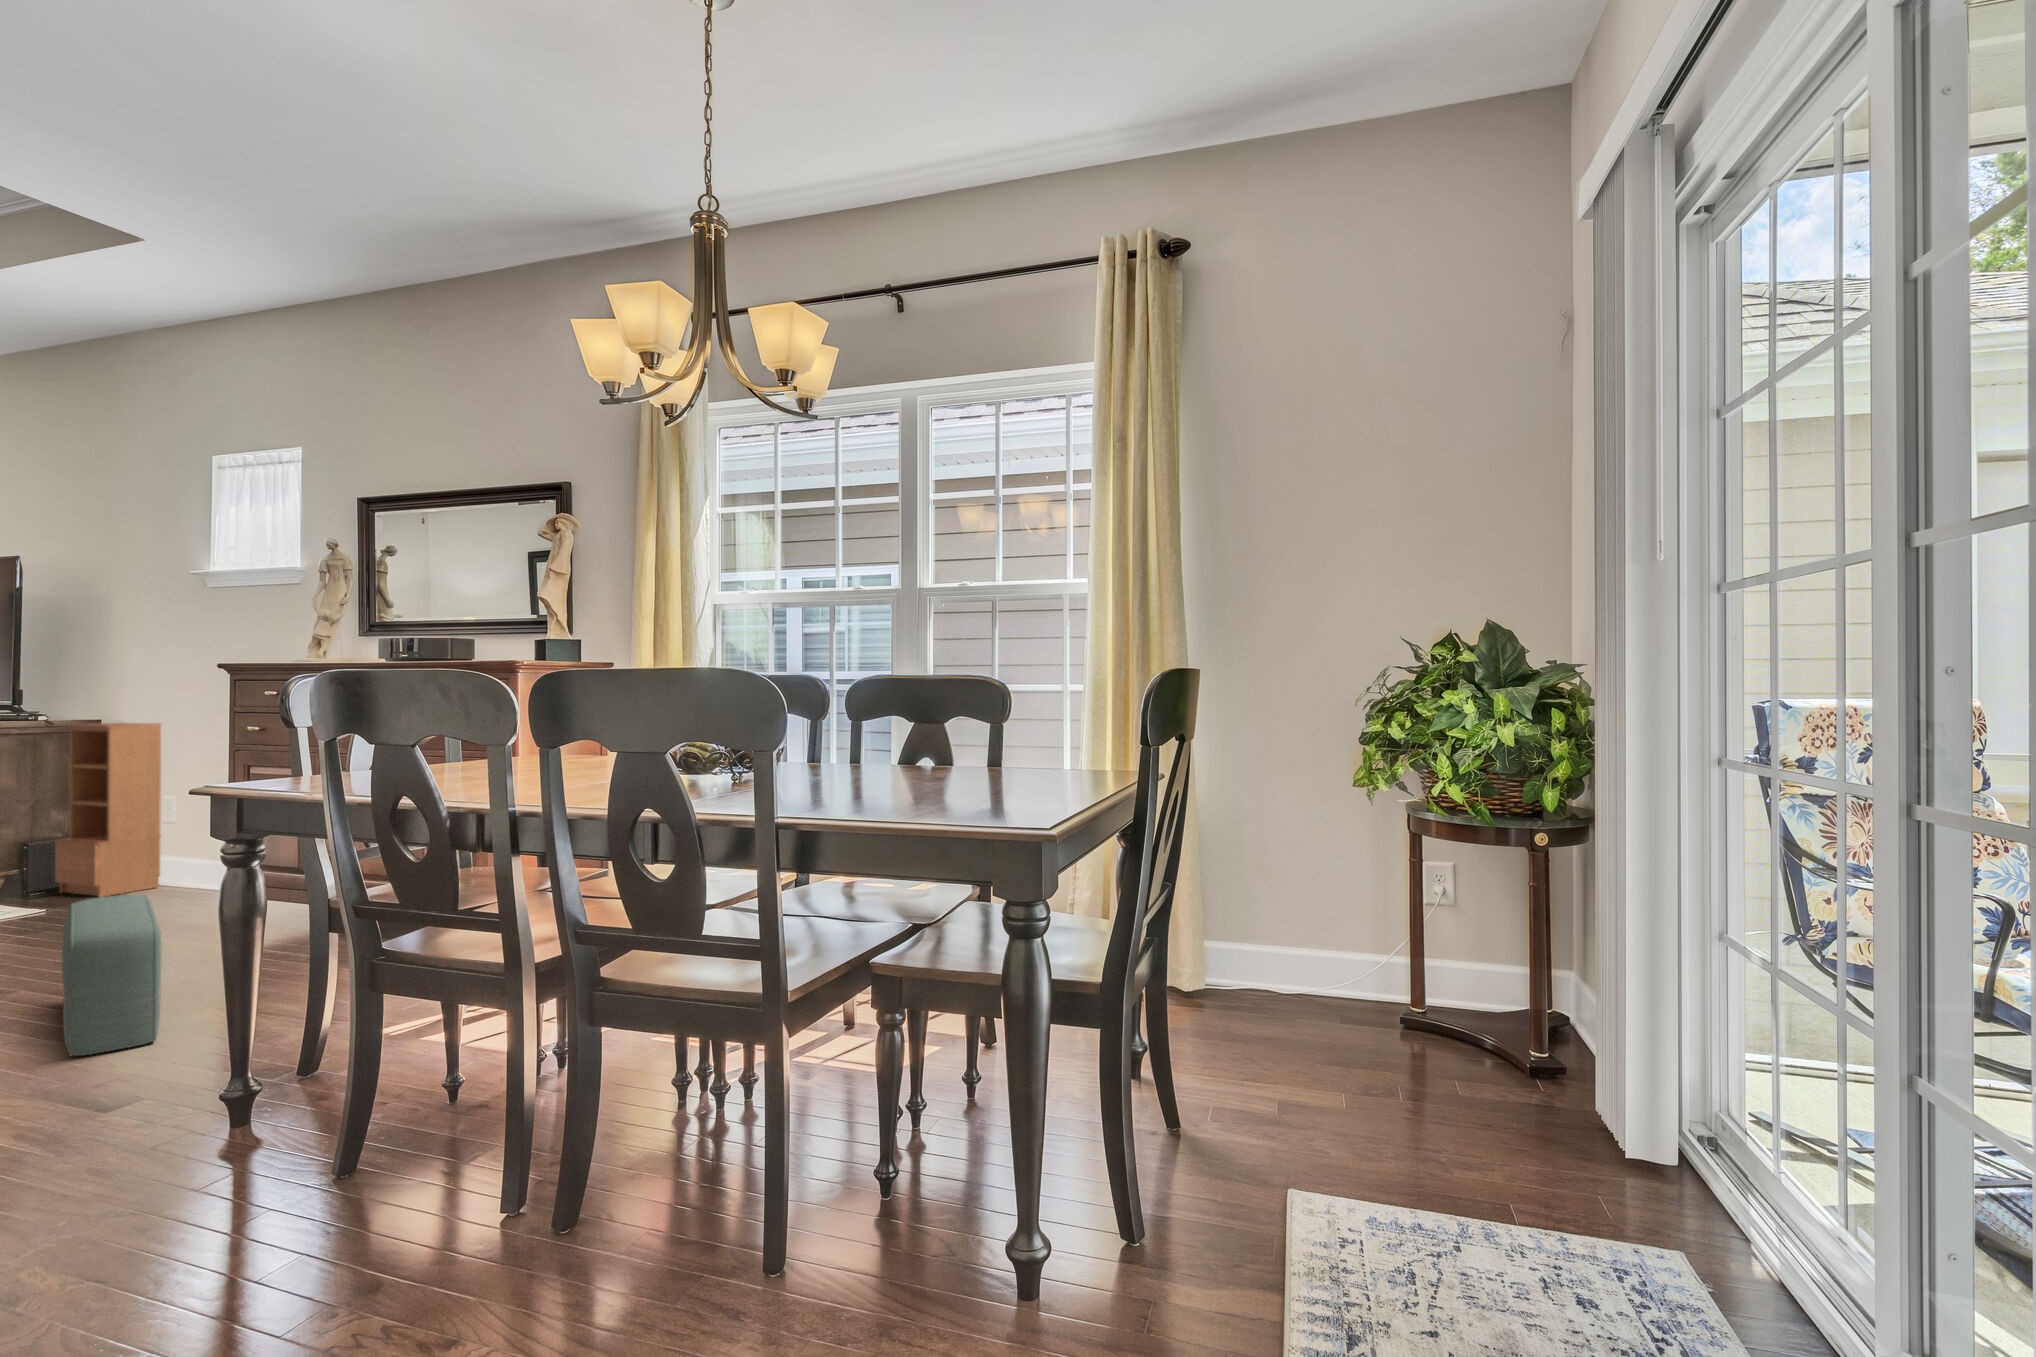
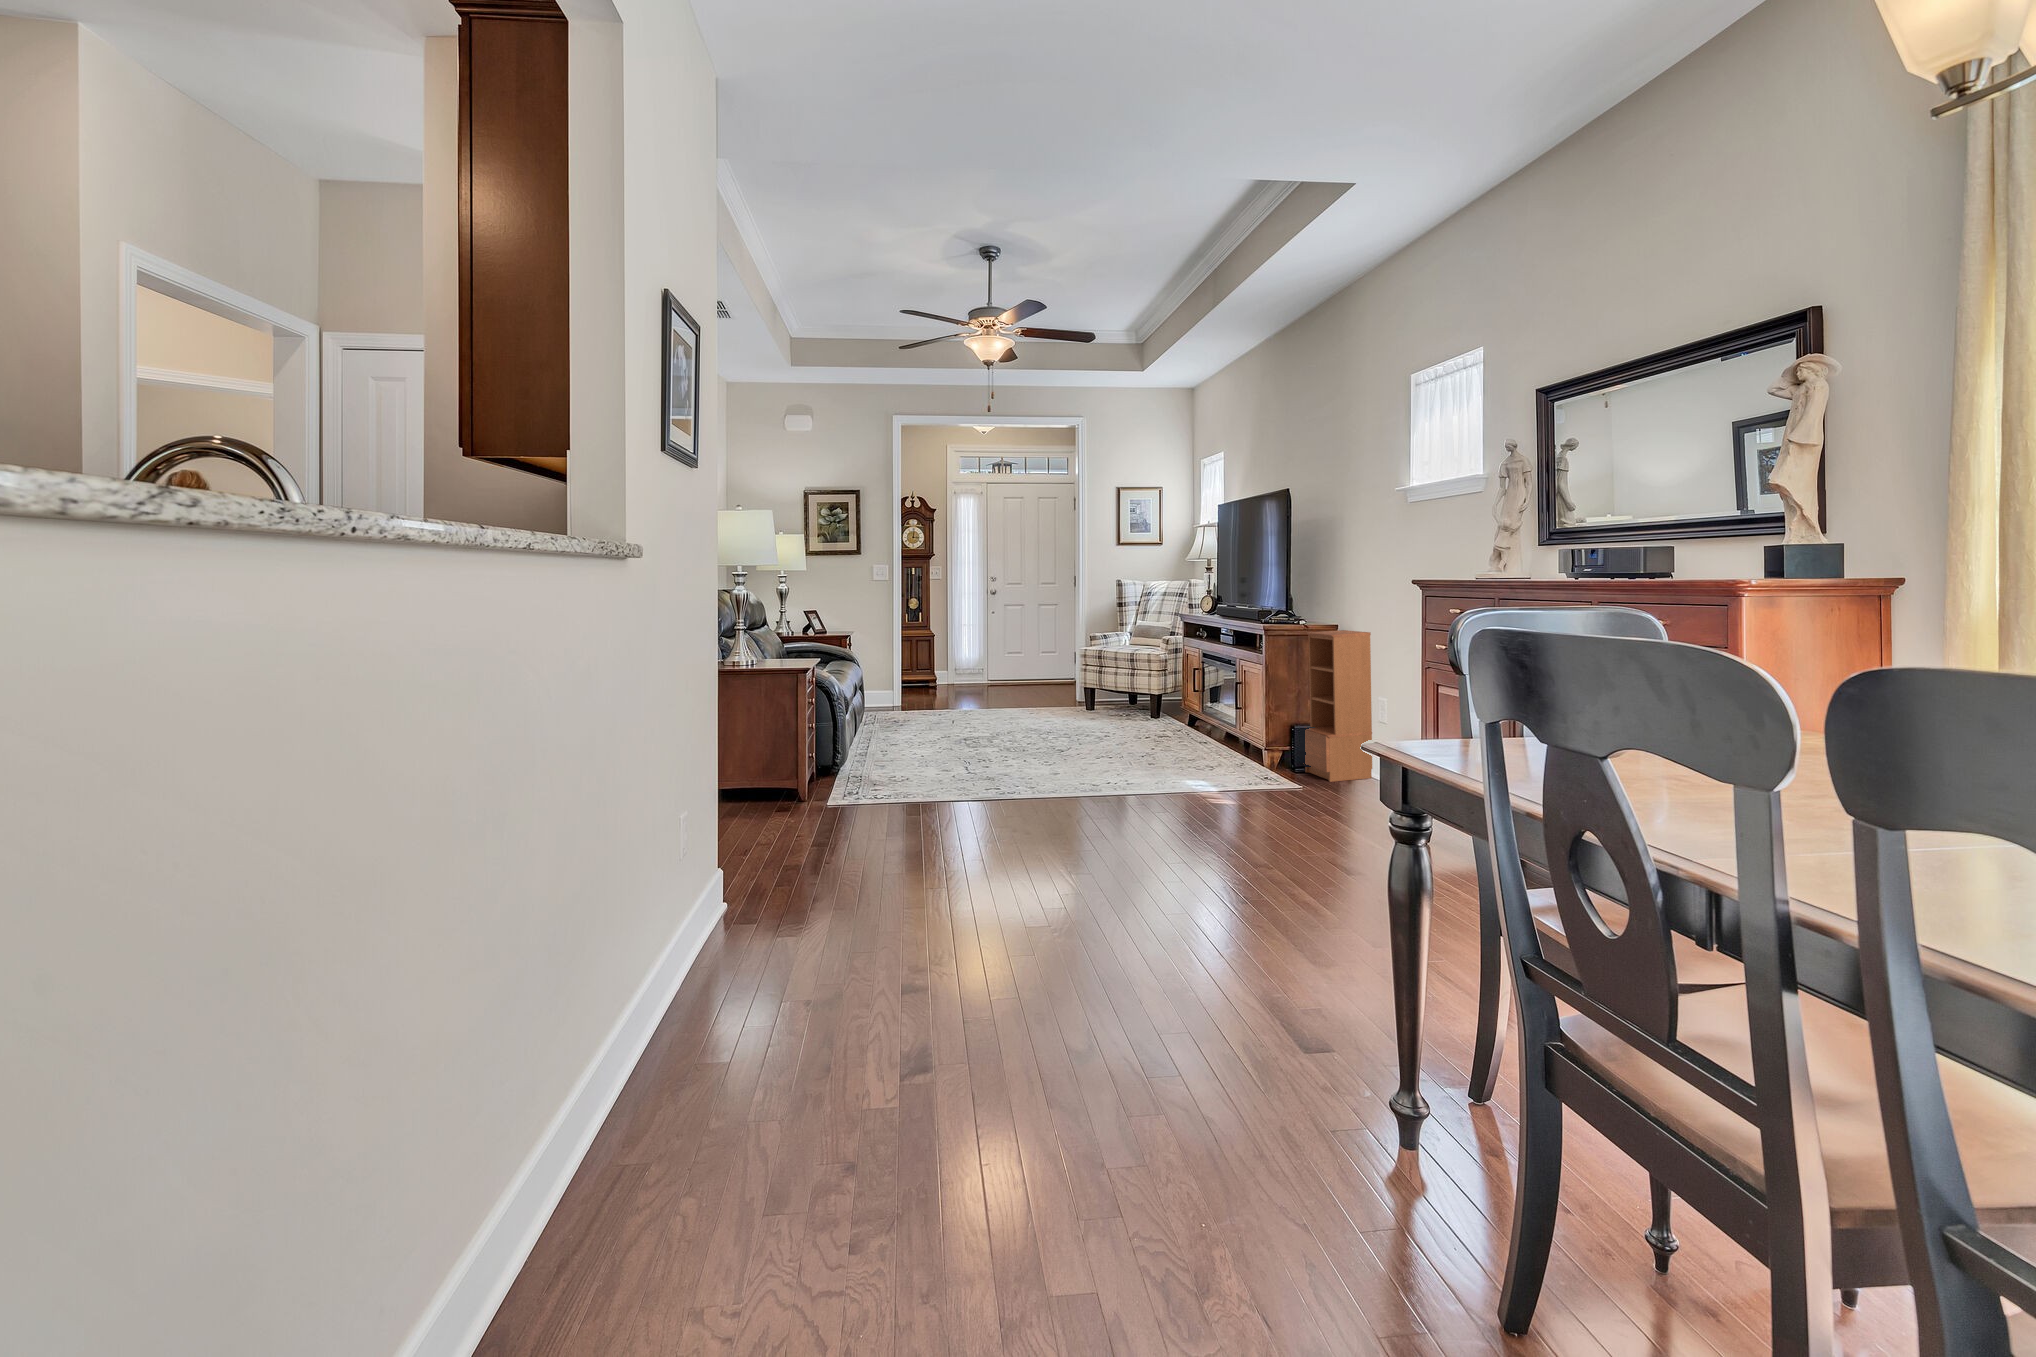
pouf: present [62,895,162,1056] -> none [1284,815,1355,976]

